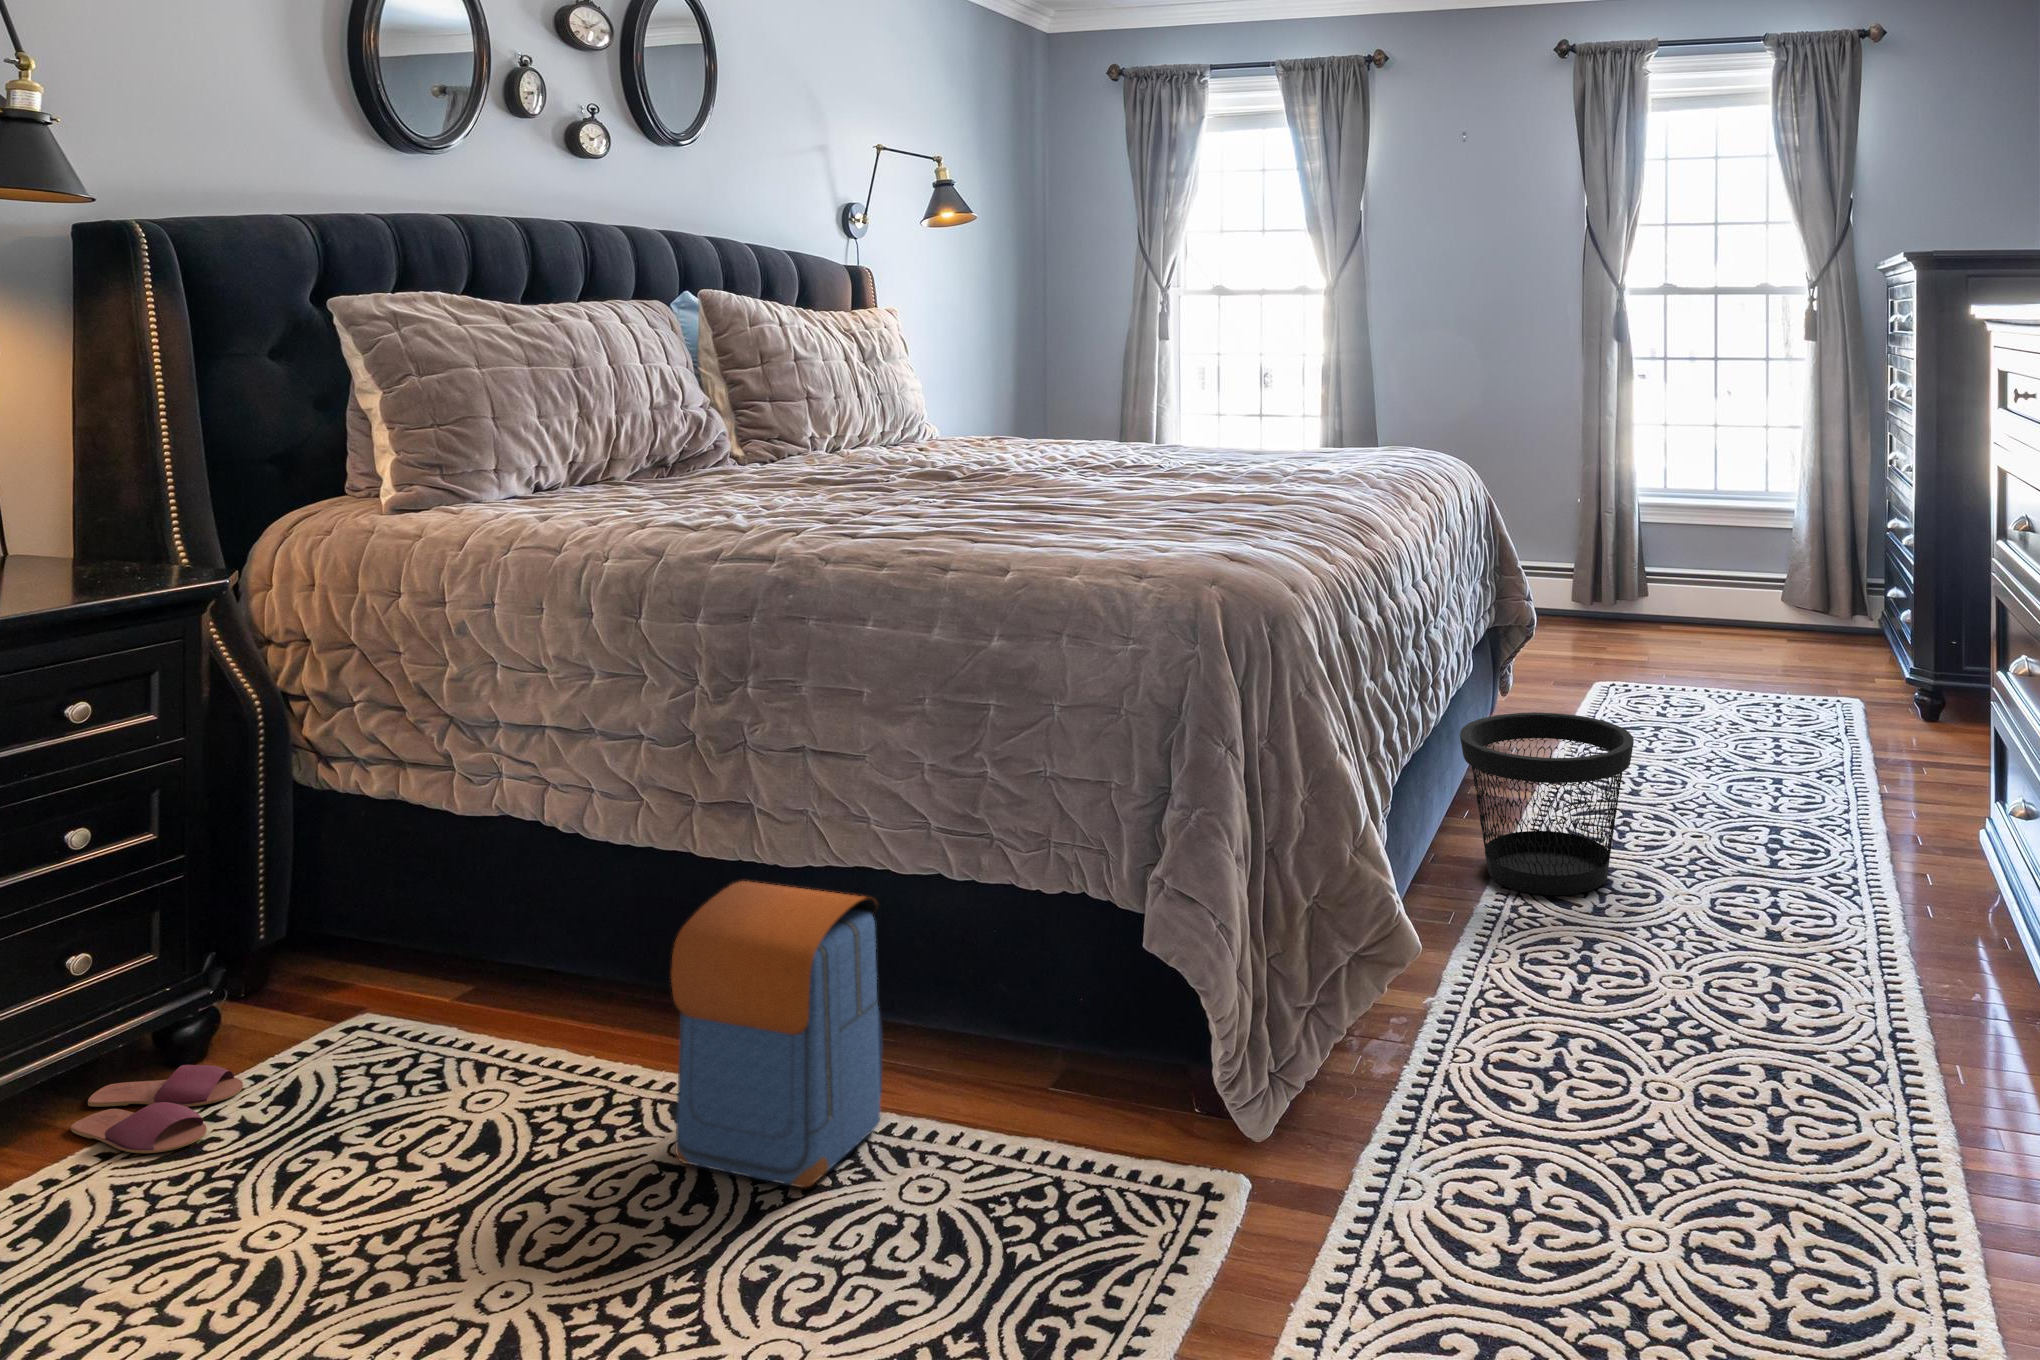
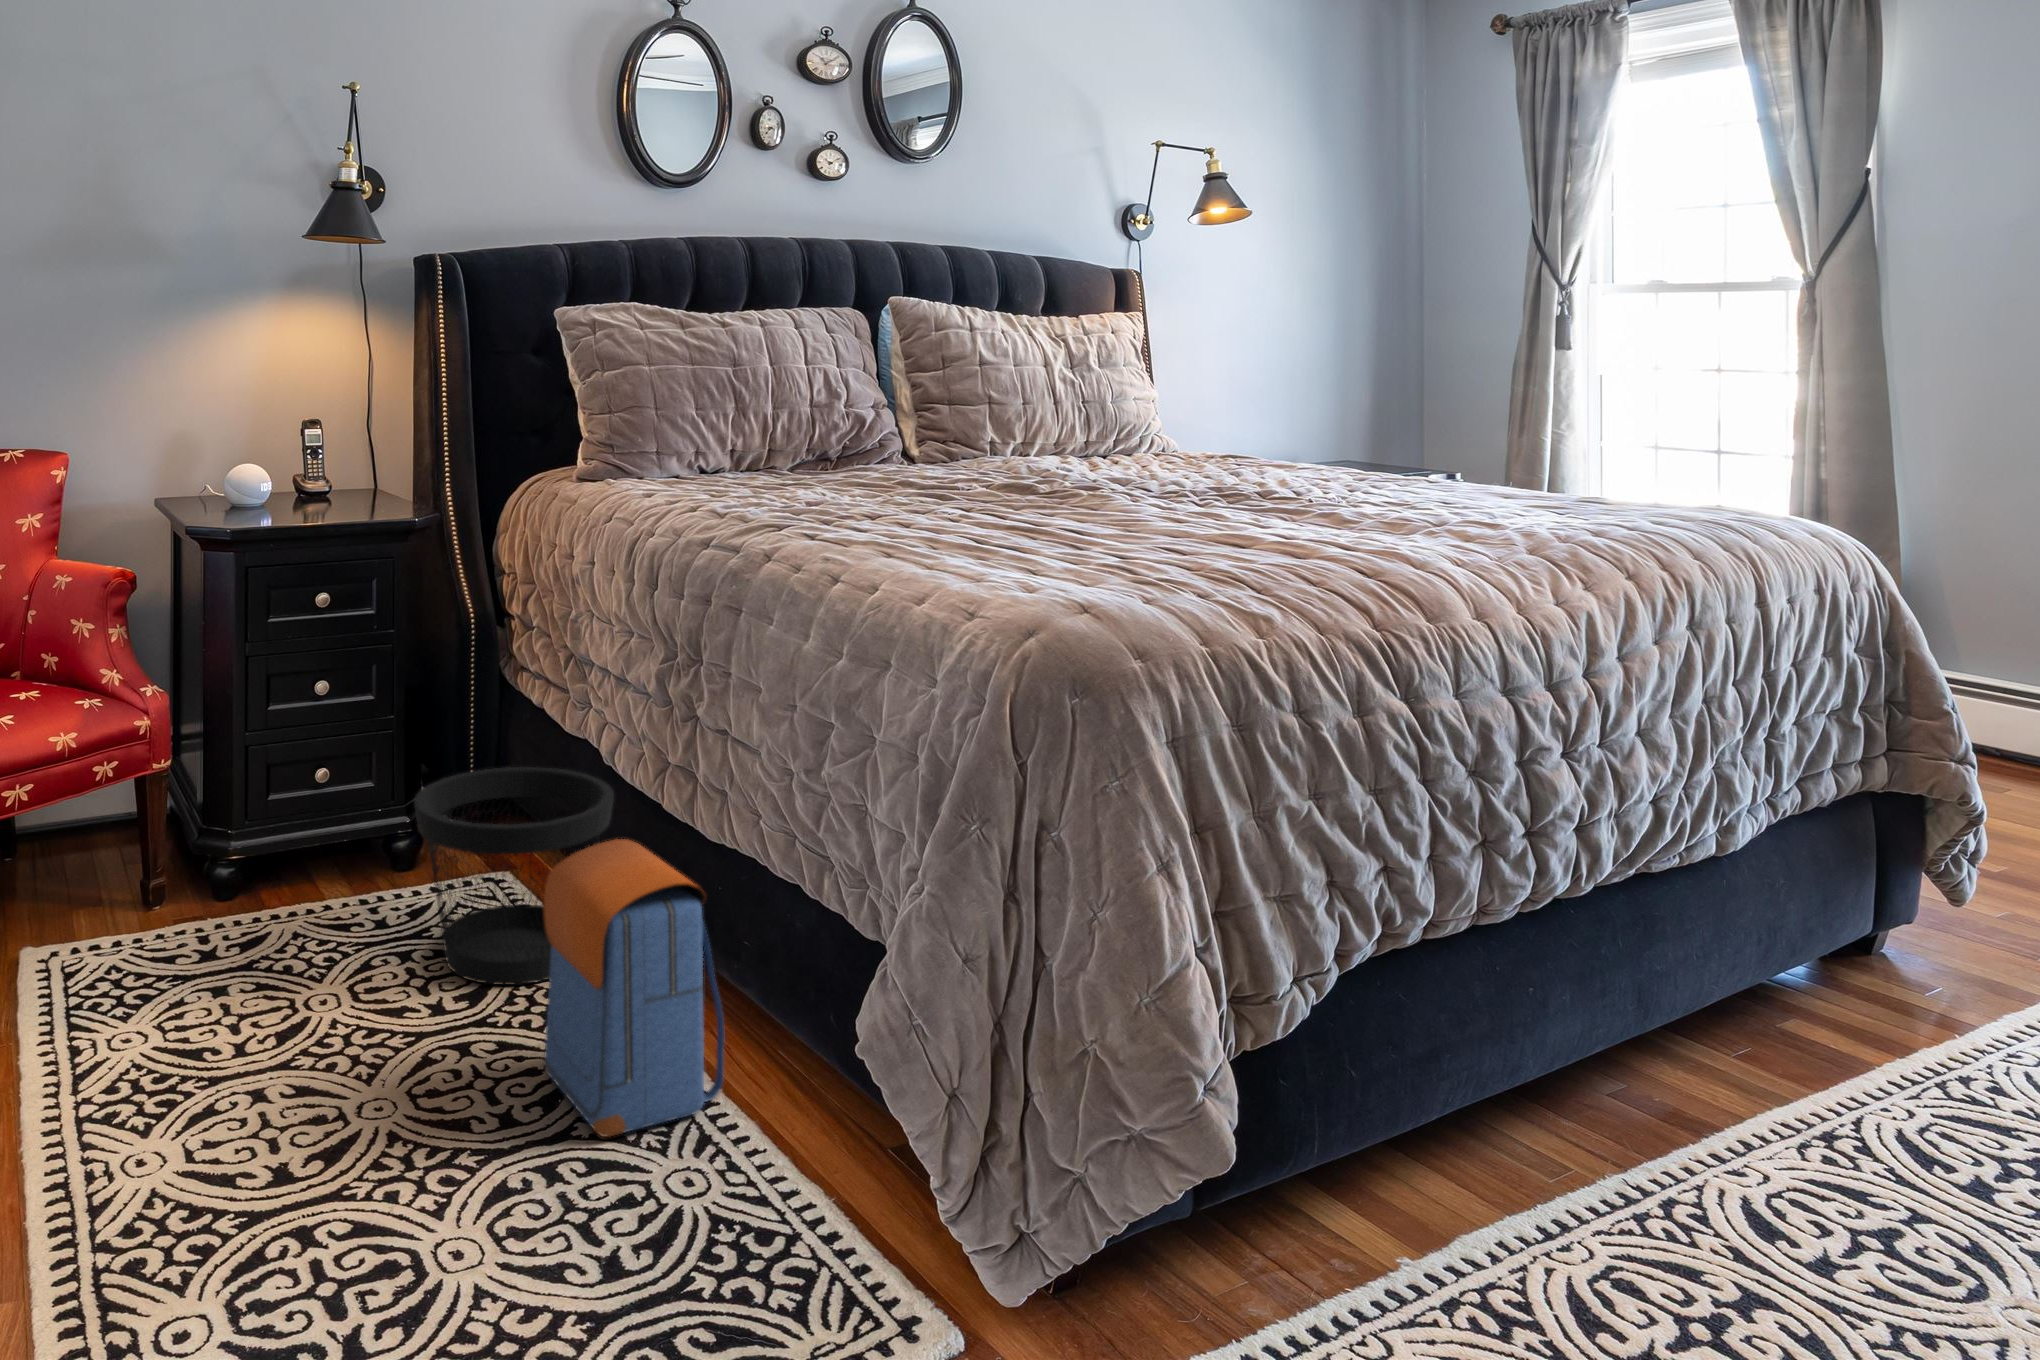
wastebasket: present [1460,712,1634,895] -> present [414,767,614,985]
slippers: present [71,1065,243,1153] -> none [293,875,390,931]

